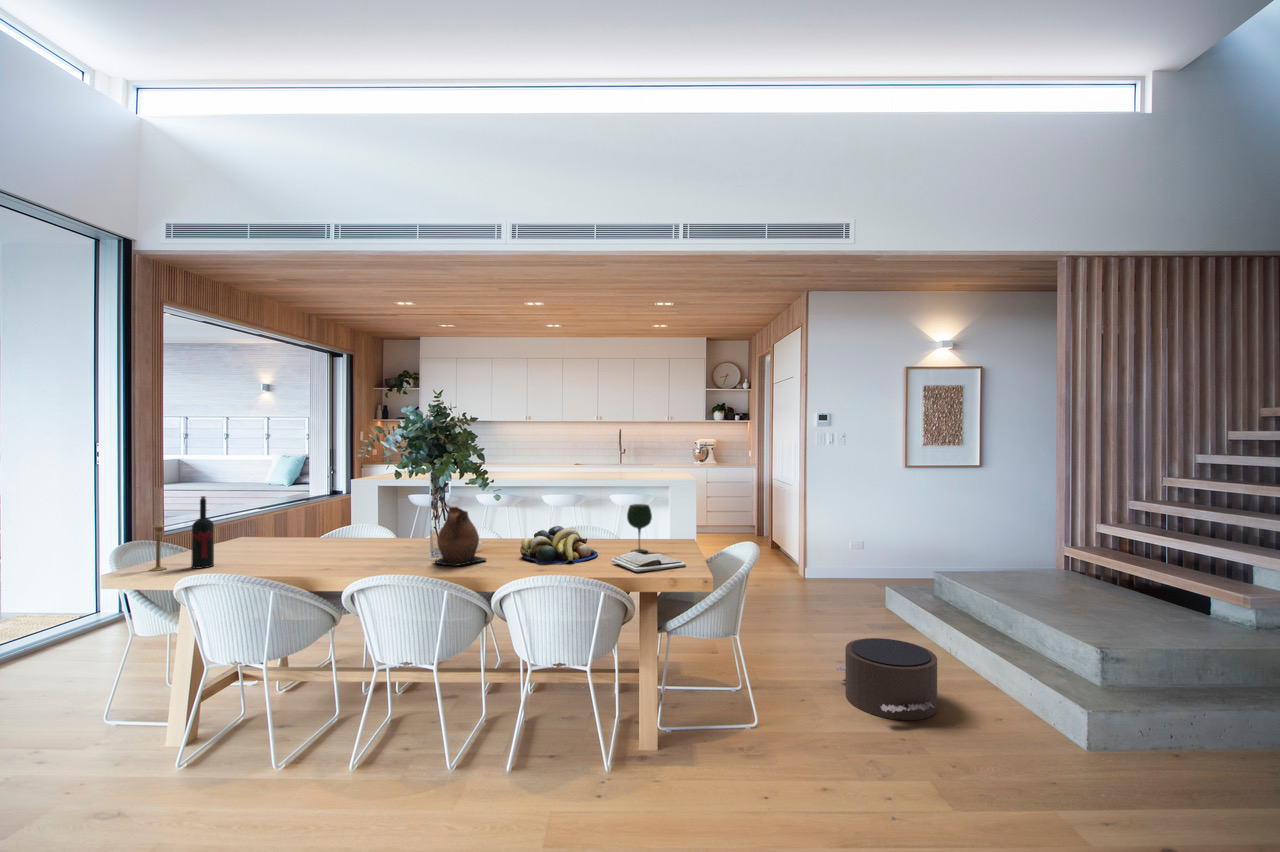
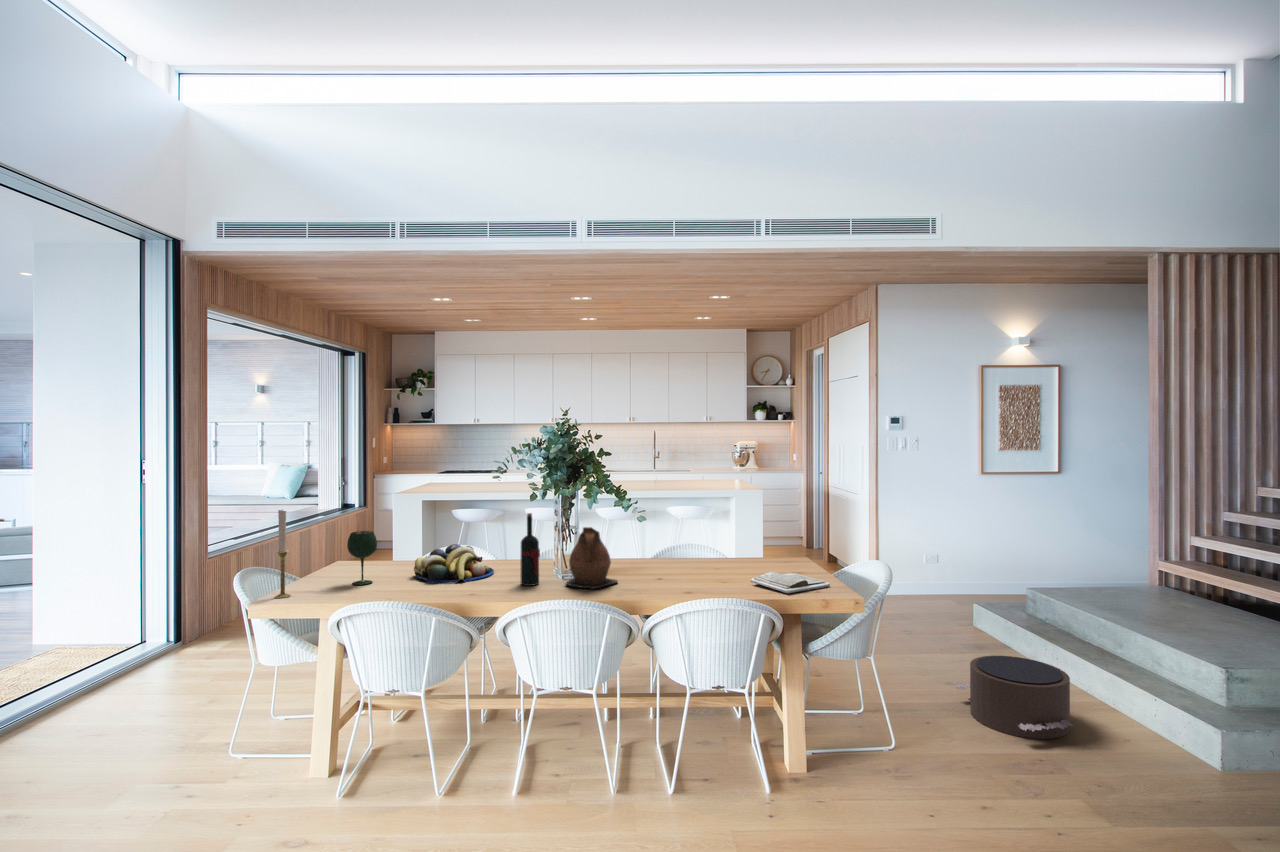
wine bottle: present [191,496,214,569] -> present [520,513,540,586]
wine glass: present [627,504,652,553] -> present [347,531,377,585]
fruit bowl: present [520,526,598,564] -> present [414,544,494,584]

